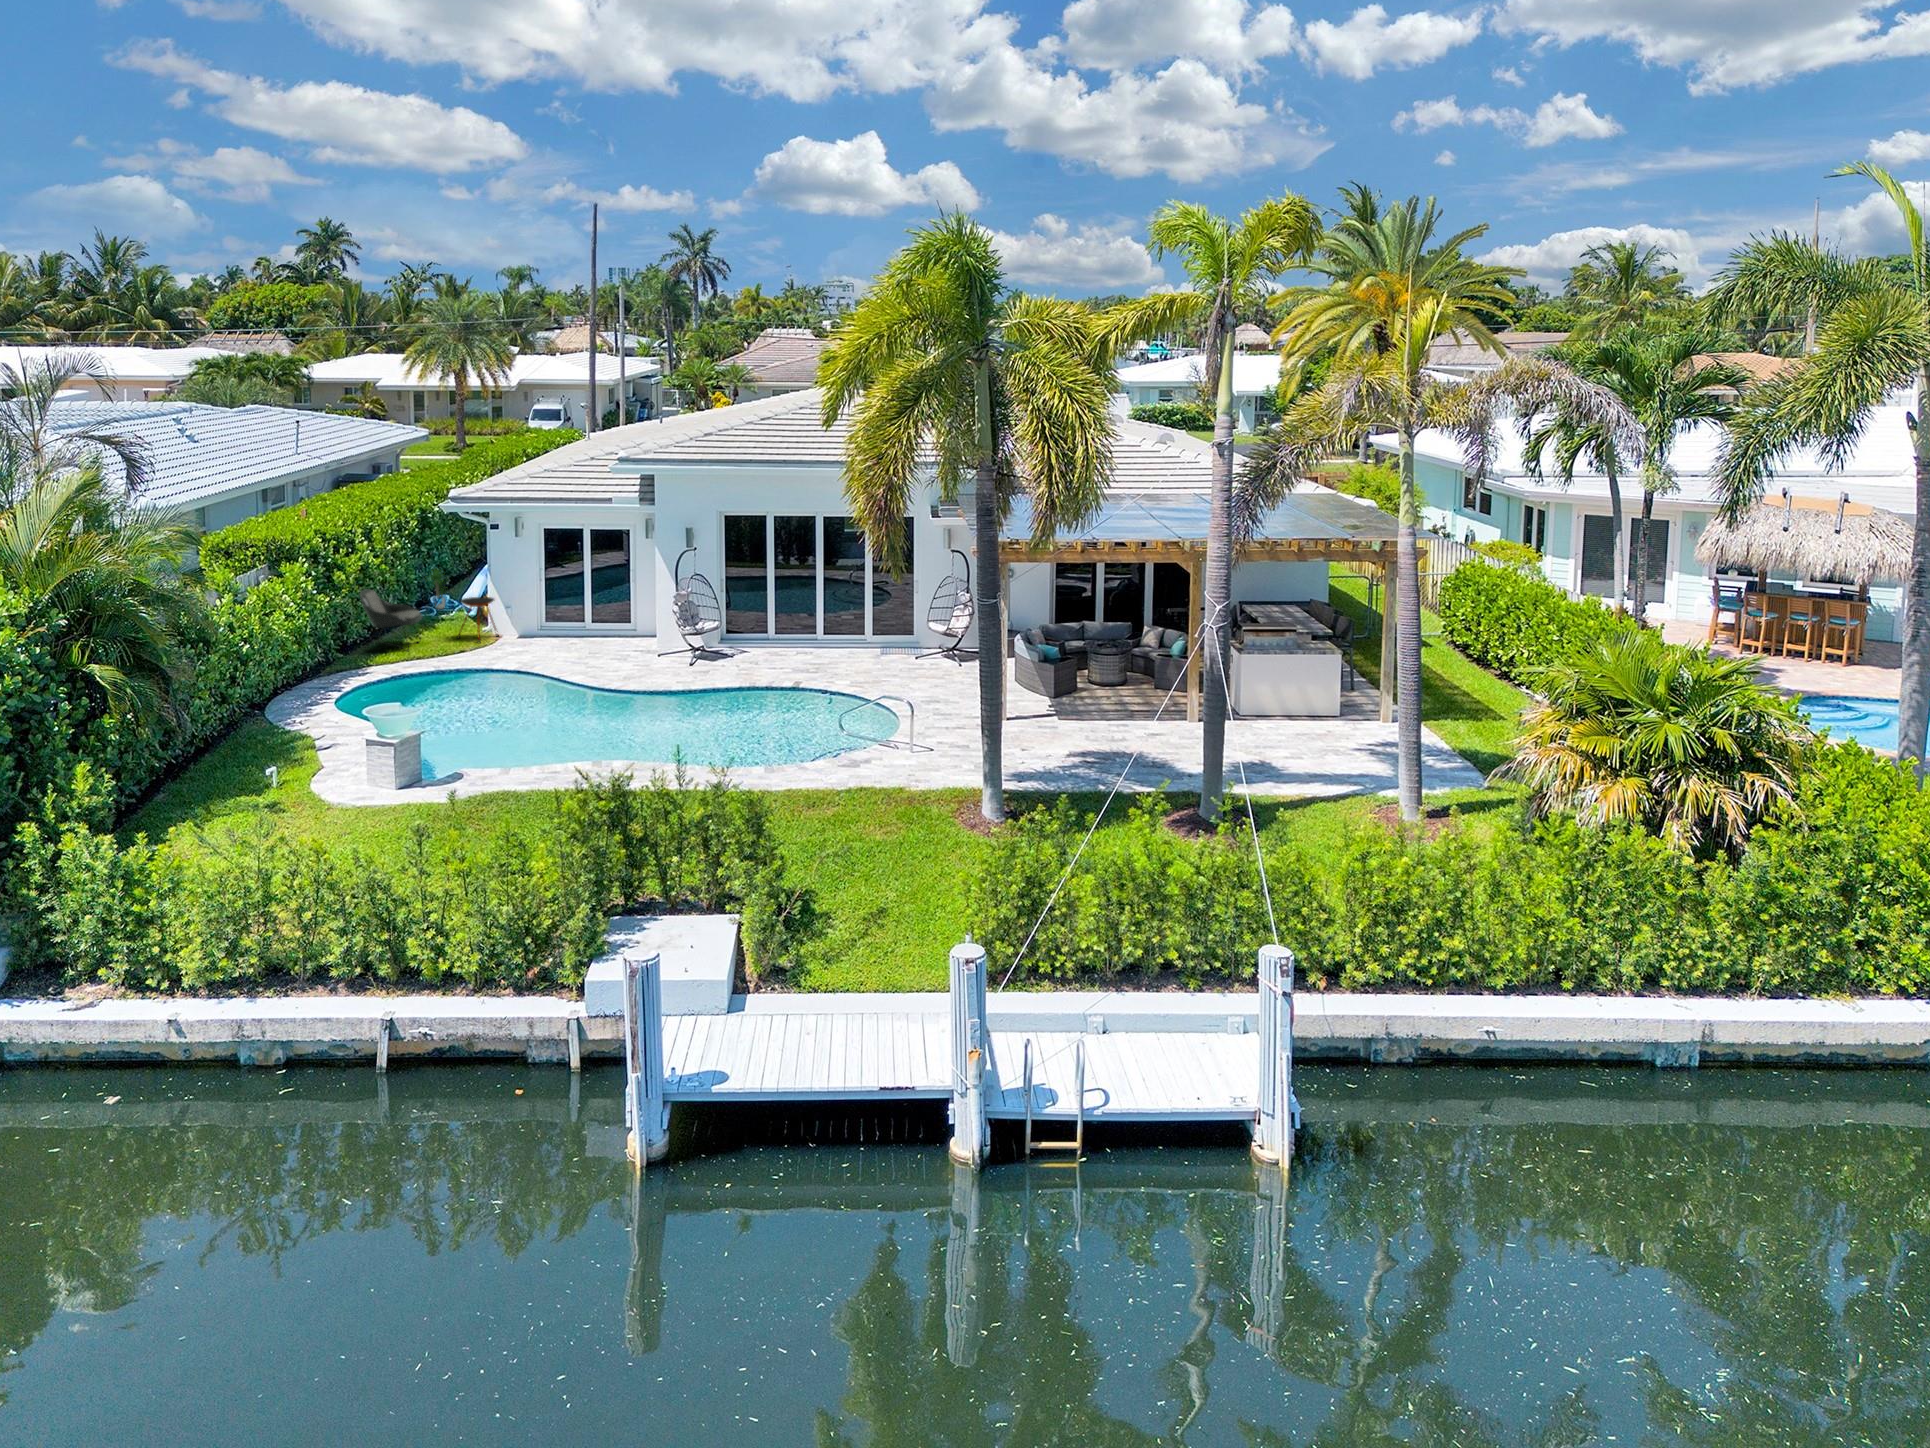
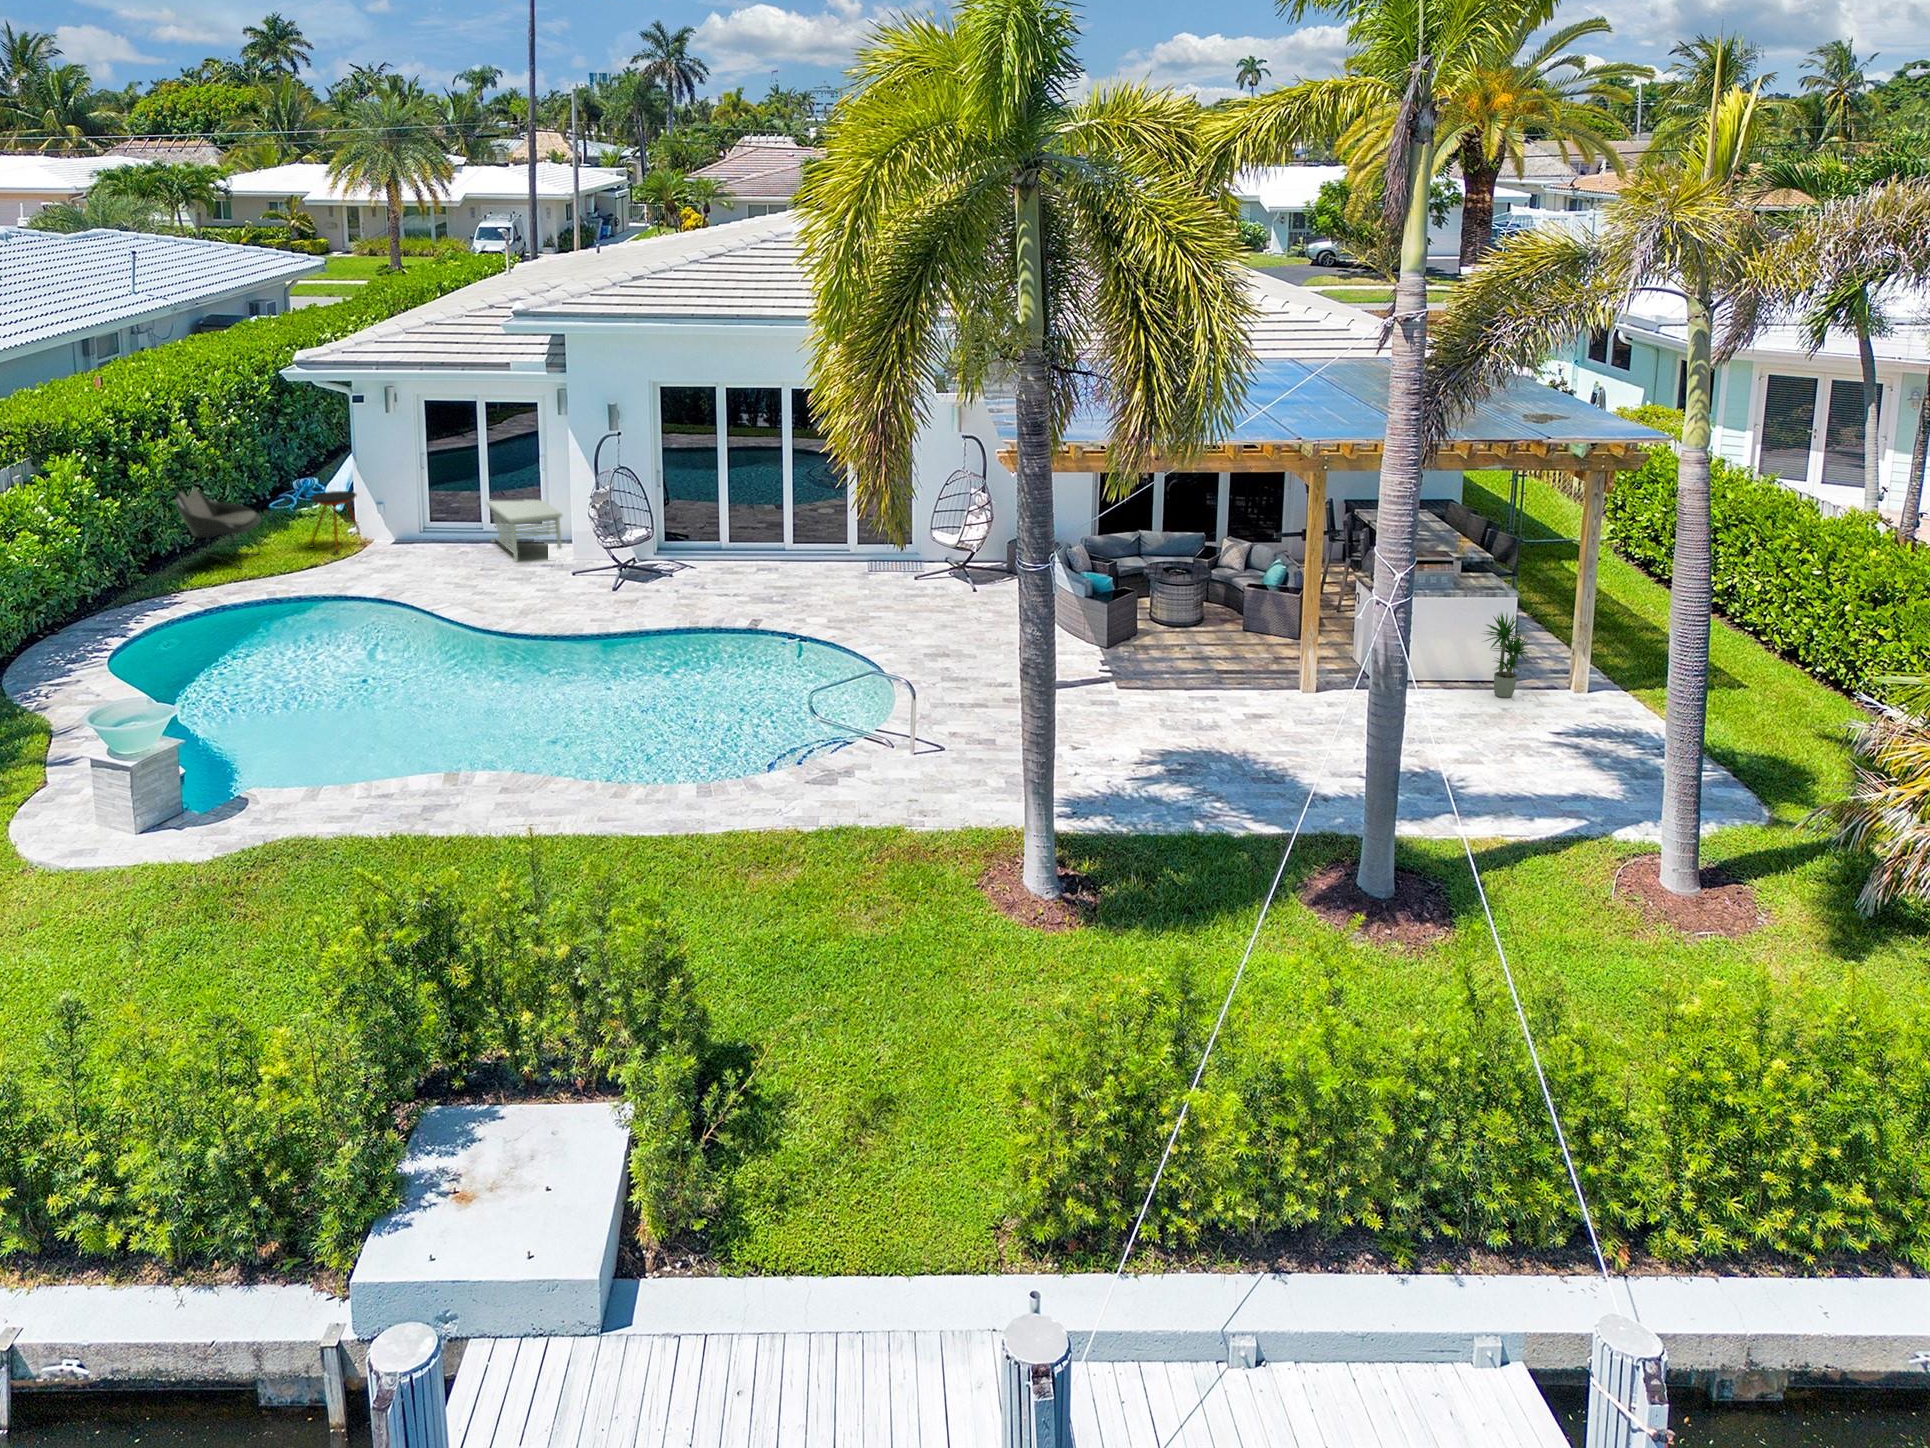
potted plant: present [430,570,445,609] -> present [1485,613,1528,698]
storage bench: none [591,601,651,648] -> present [486,499,562,562]

